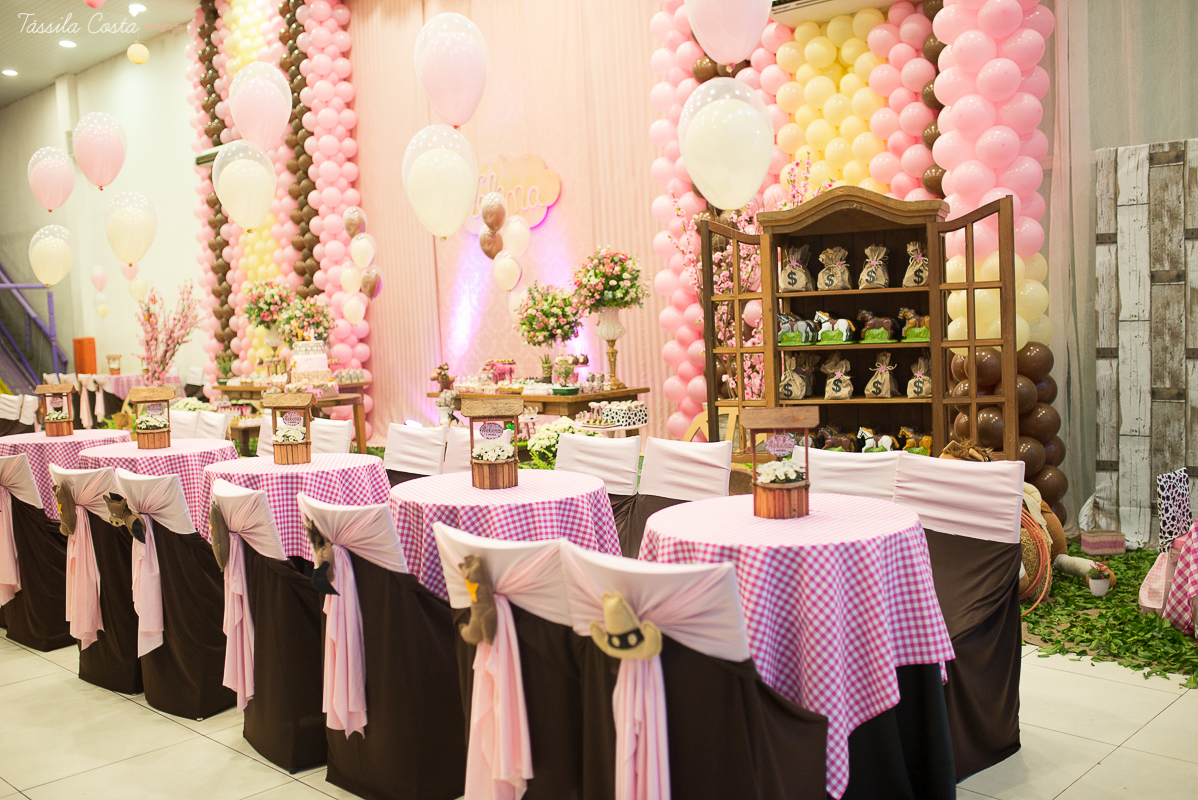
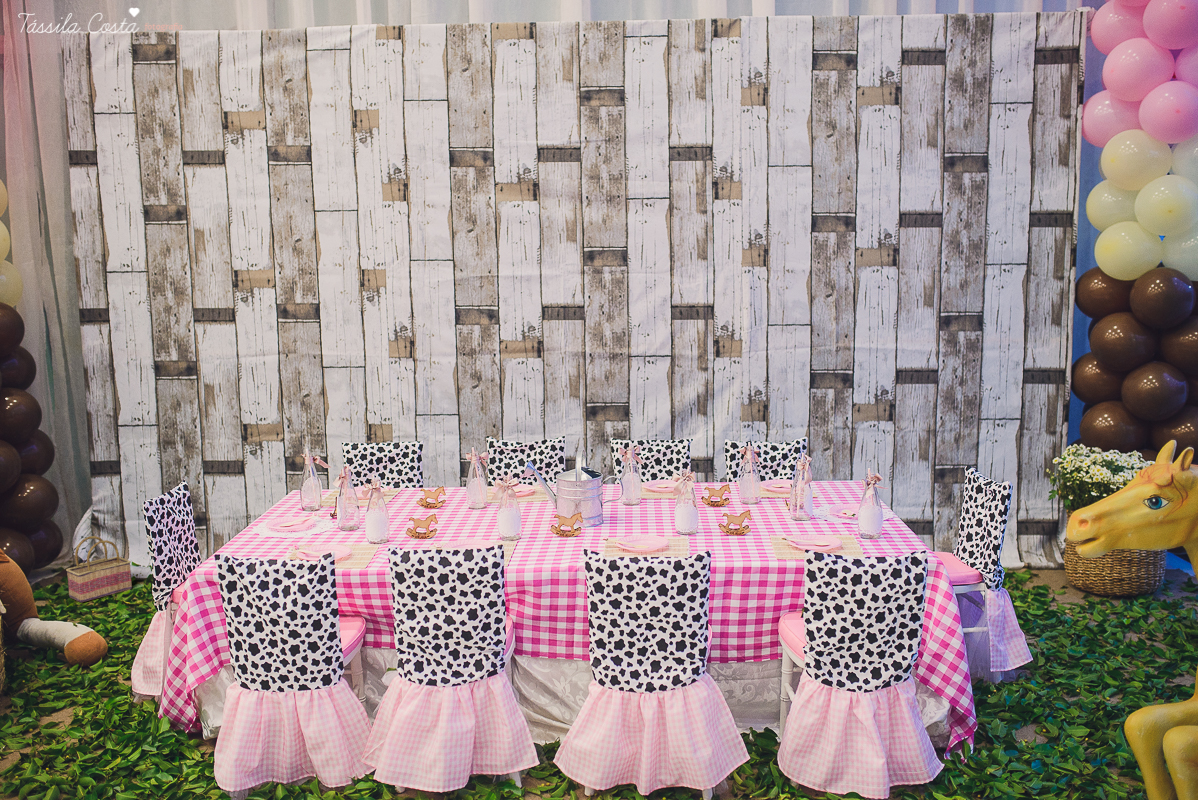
decorative plant: present [1087,557,1110,596] -> none [50,629,90,690]

